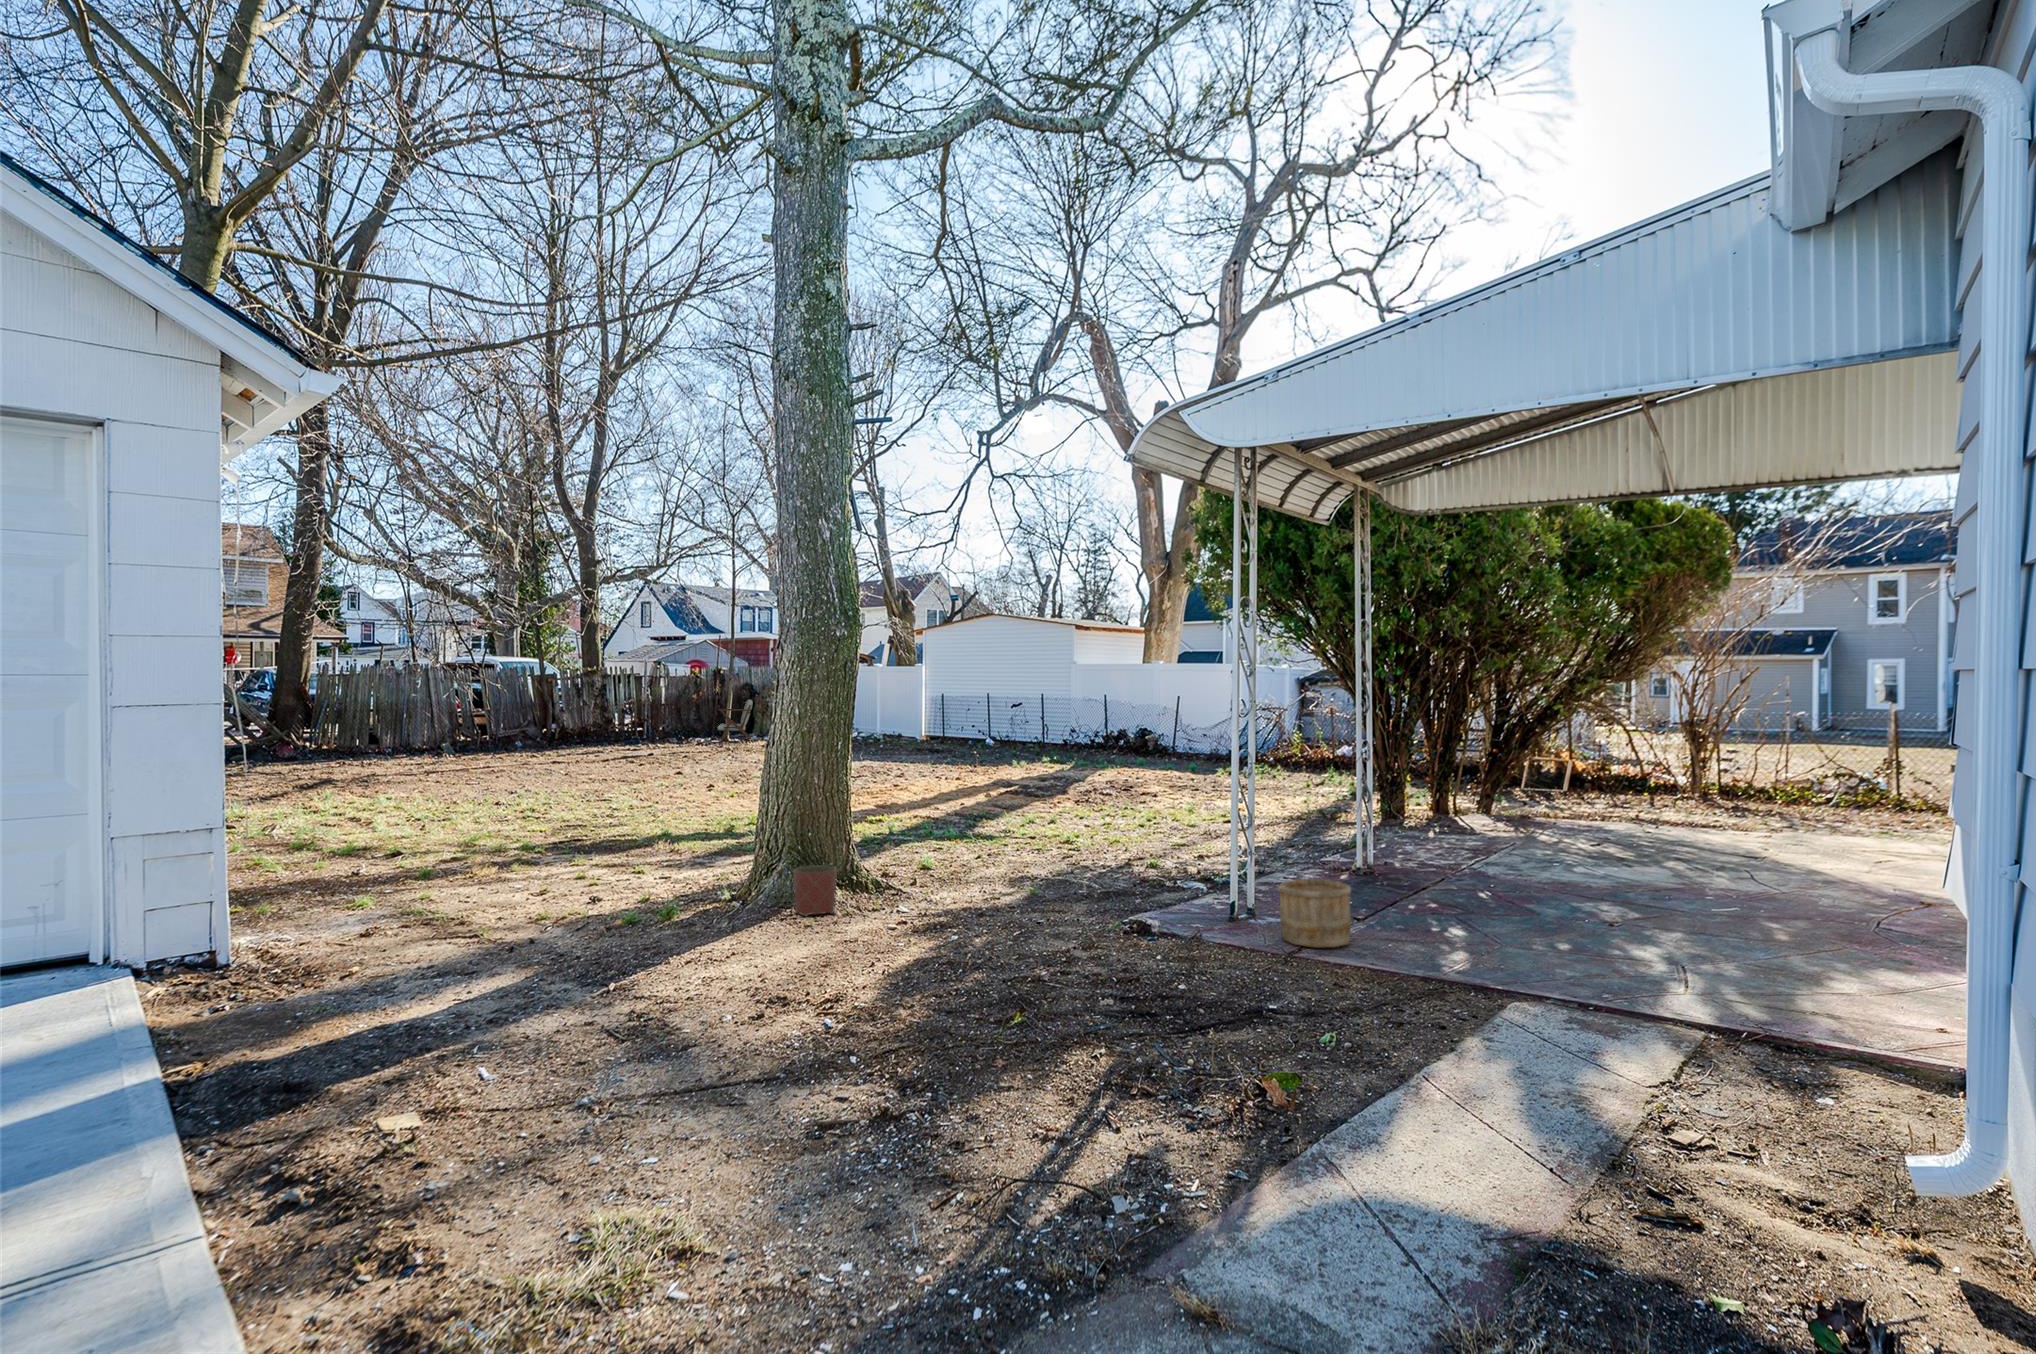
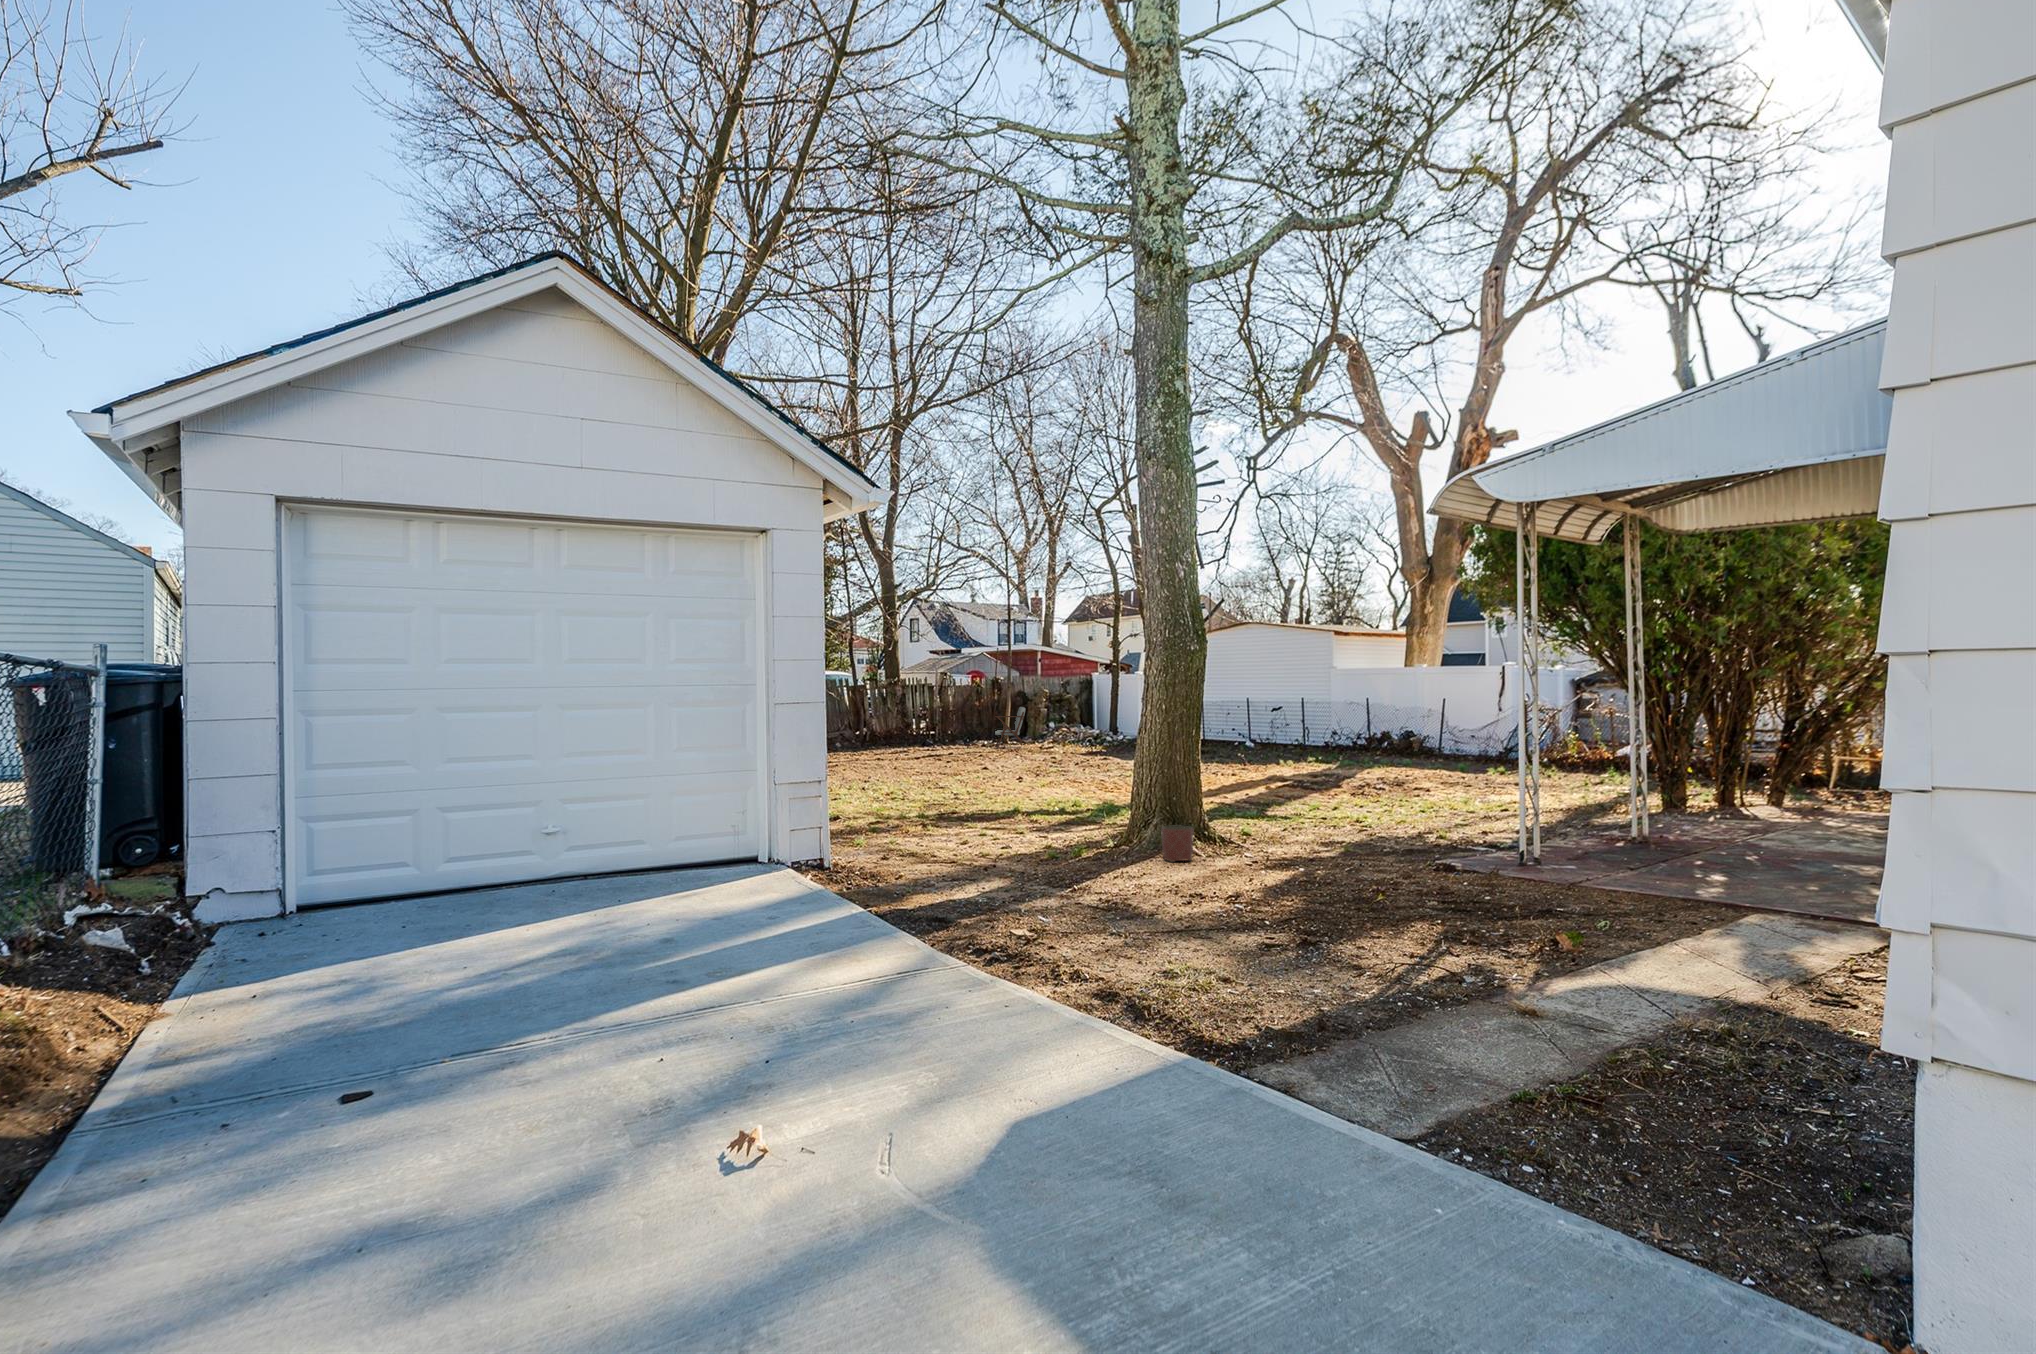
wooden bucket: present [1278,879,1351,948] -> none [1557,838,1622,889]

